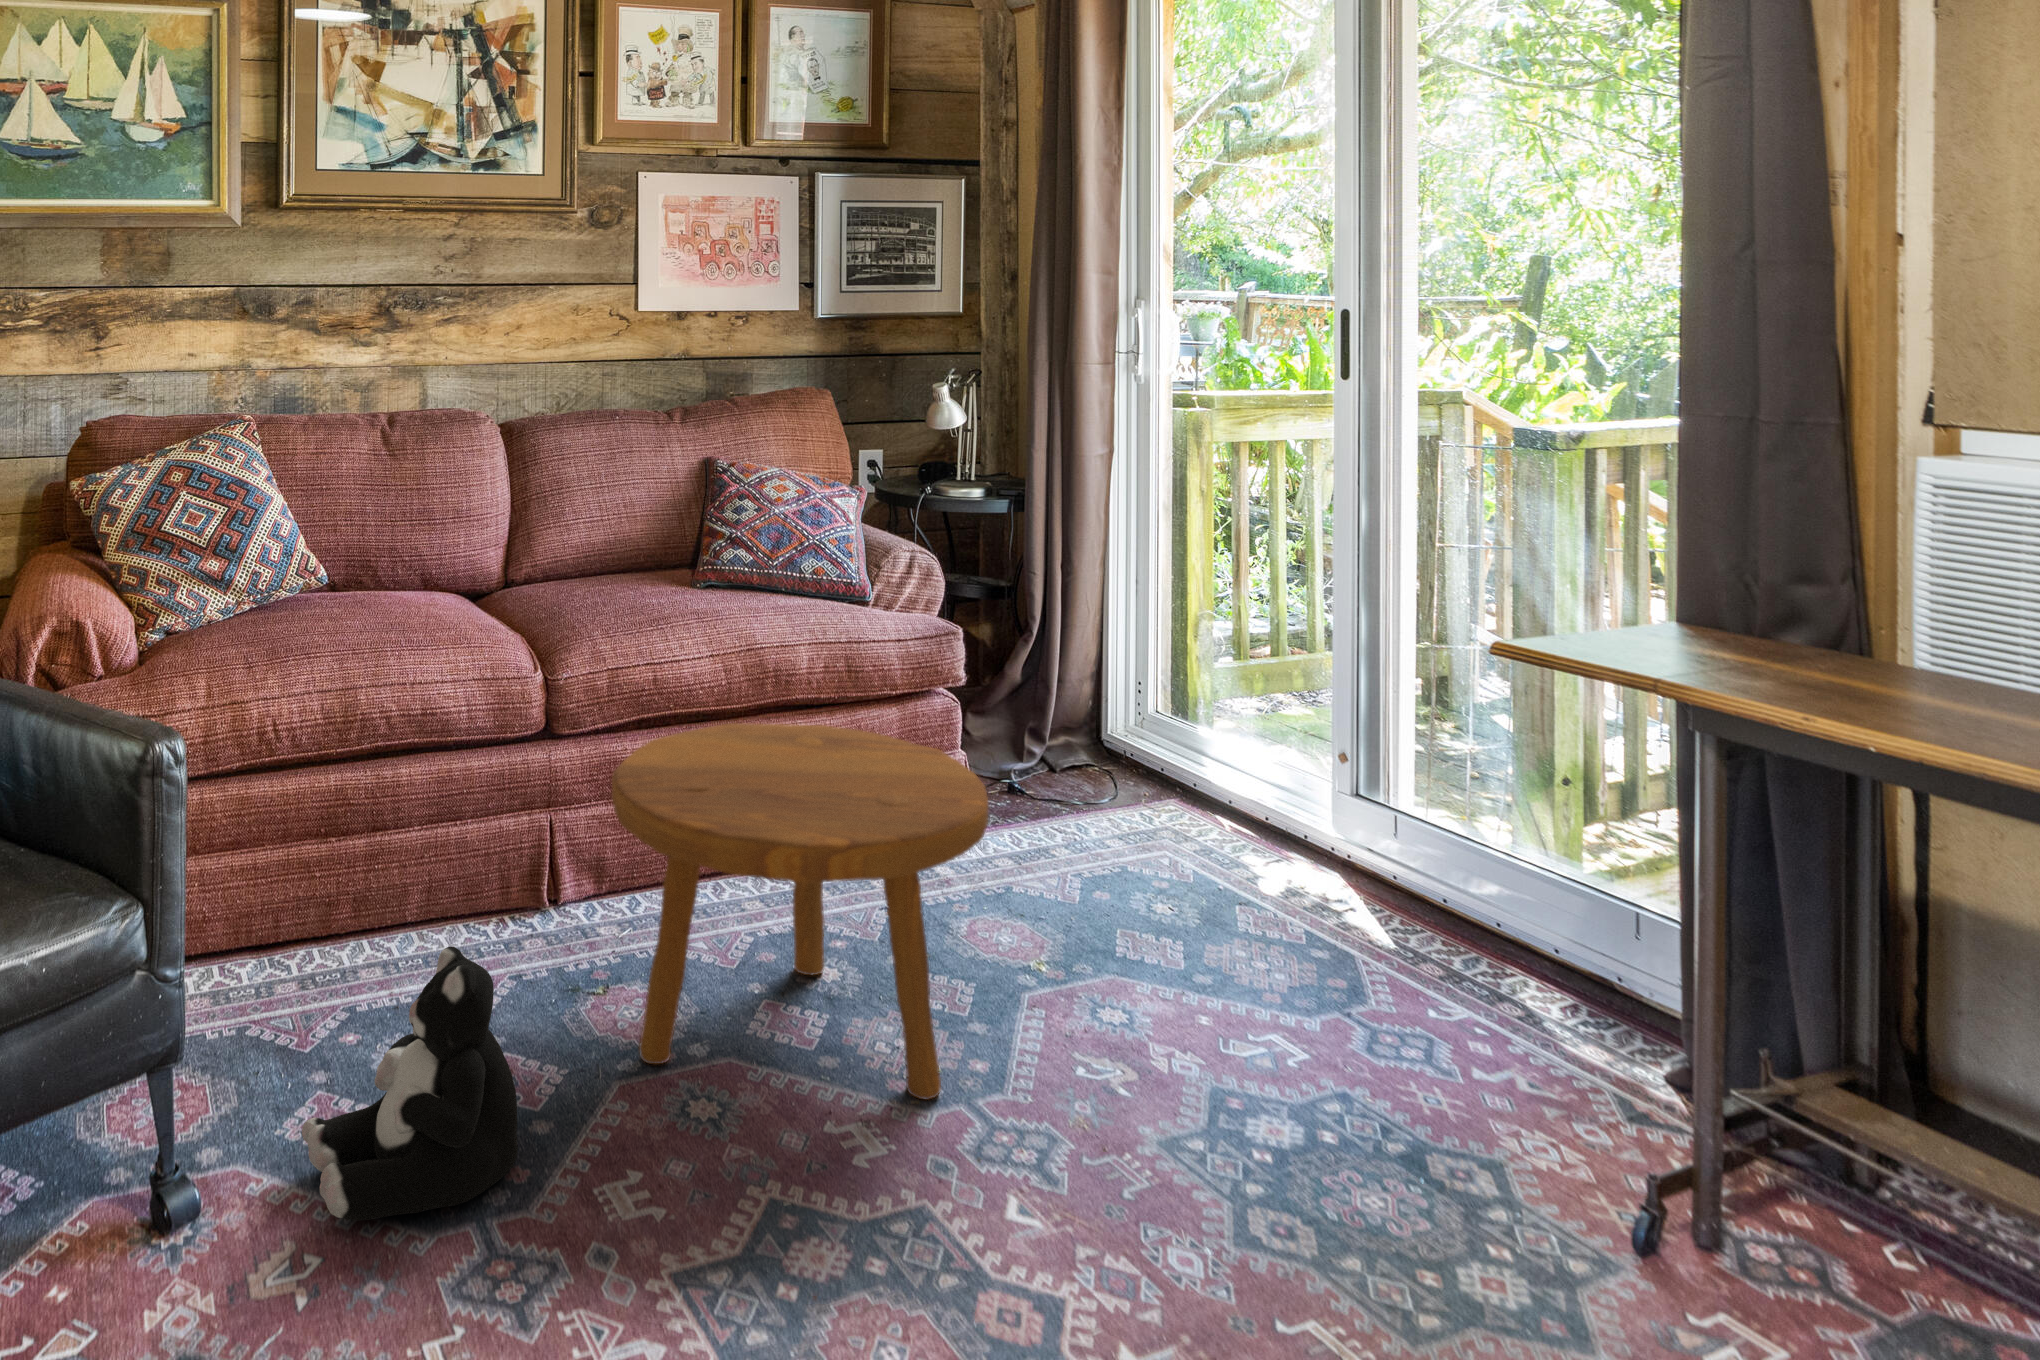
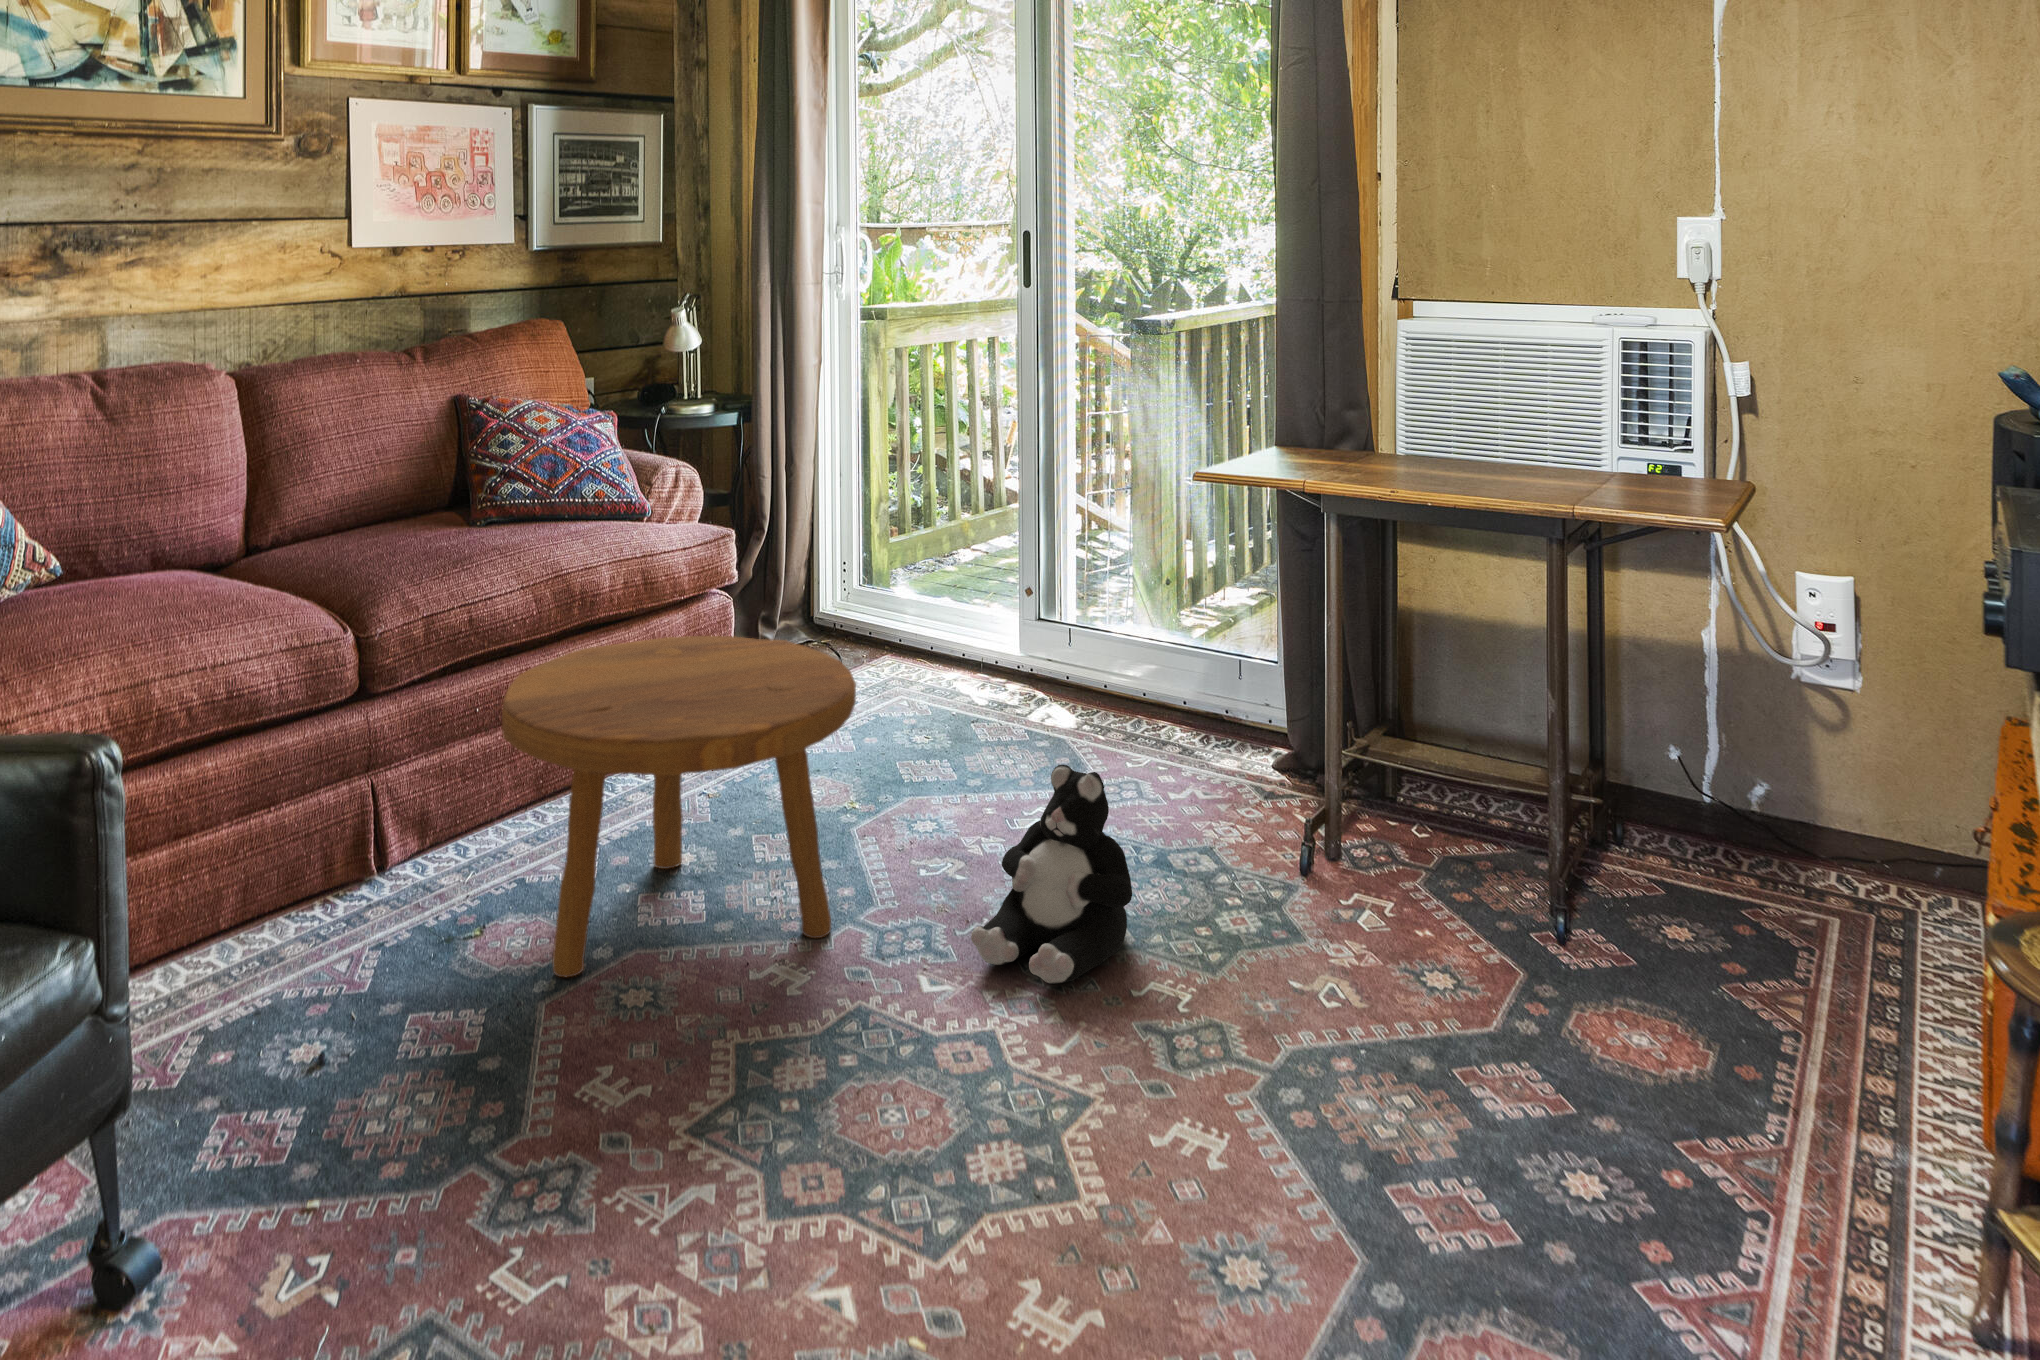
plush toy: present [302,946,518,1220] -> present [971,765,1132,984]

